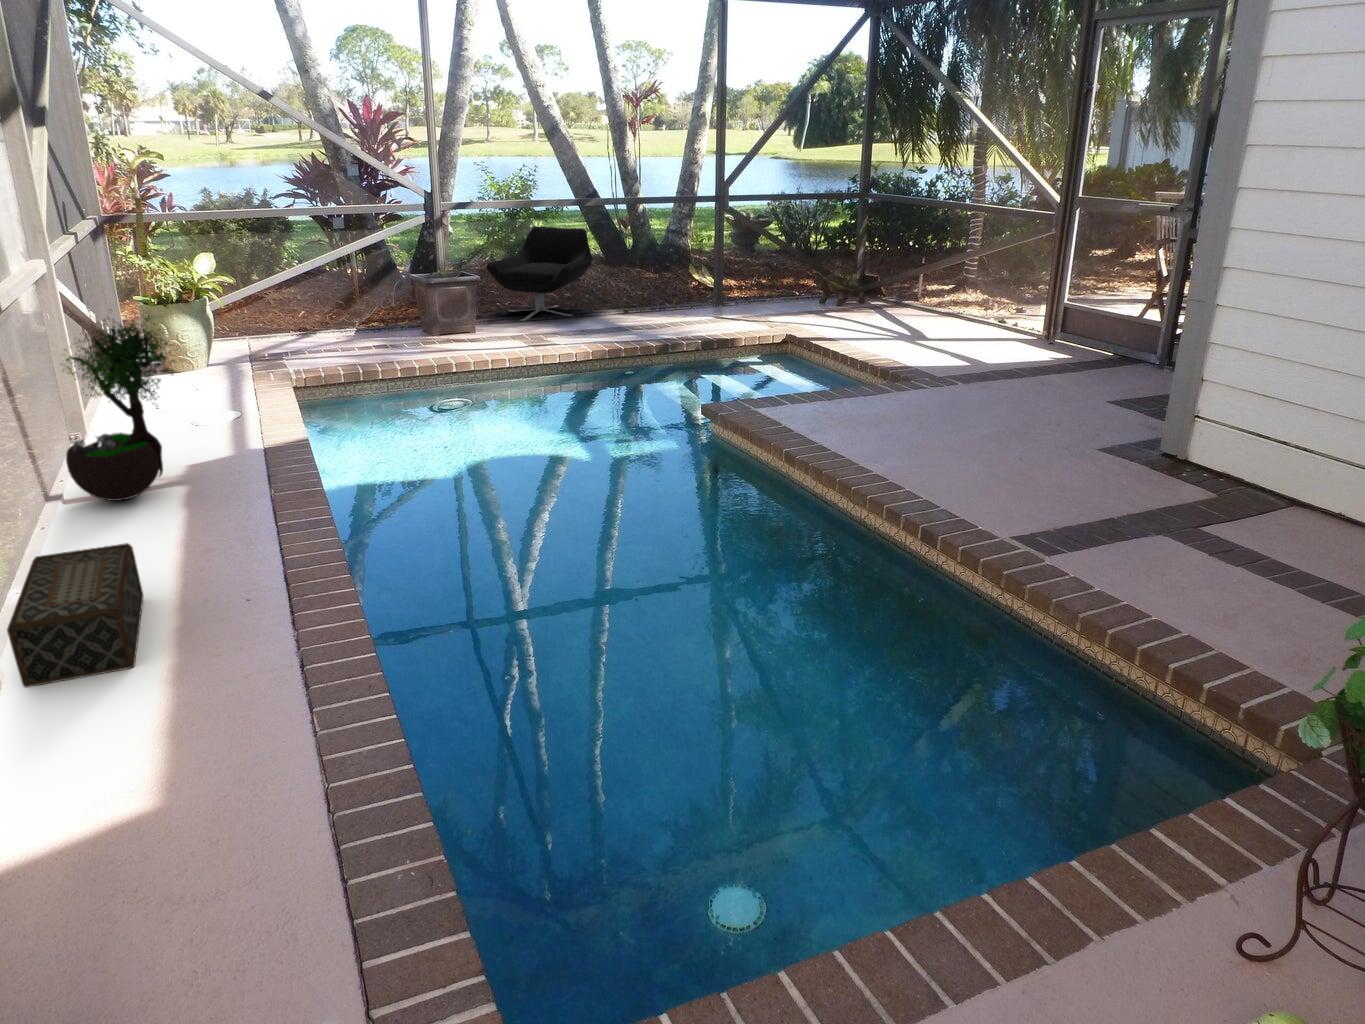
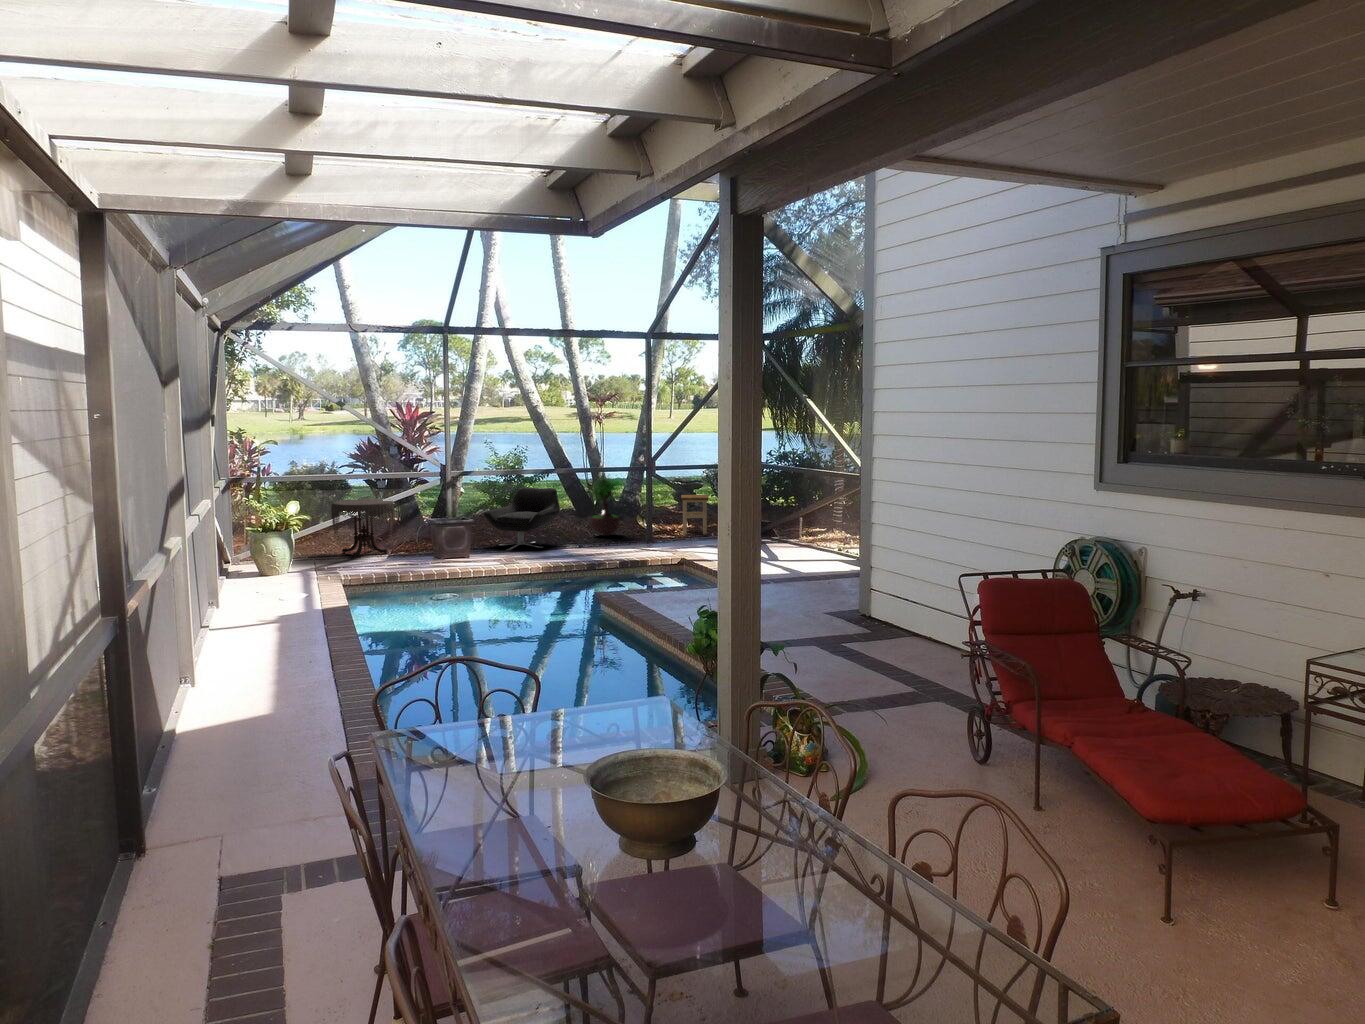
stool: none [752,236,793,293] -> present [681,495,709,535]
side table: none [265,244,360,334] -> present [331,499,394,557]
potted tree: present [64,311,175,501] -> present [590,476,621,536]
woven basket: present [7,543,143,687] -> none [196,630,256,688]

